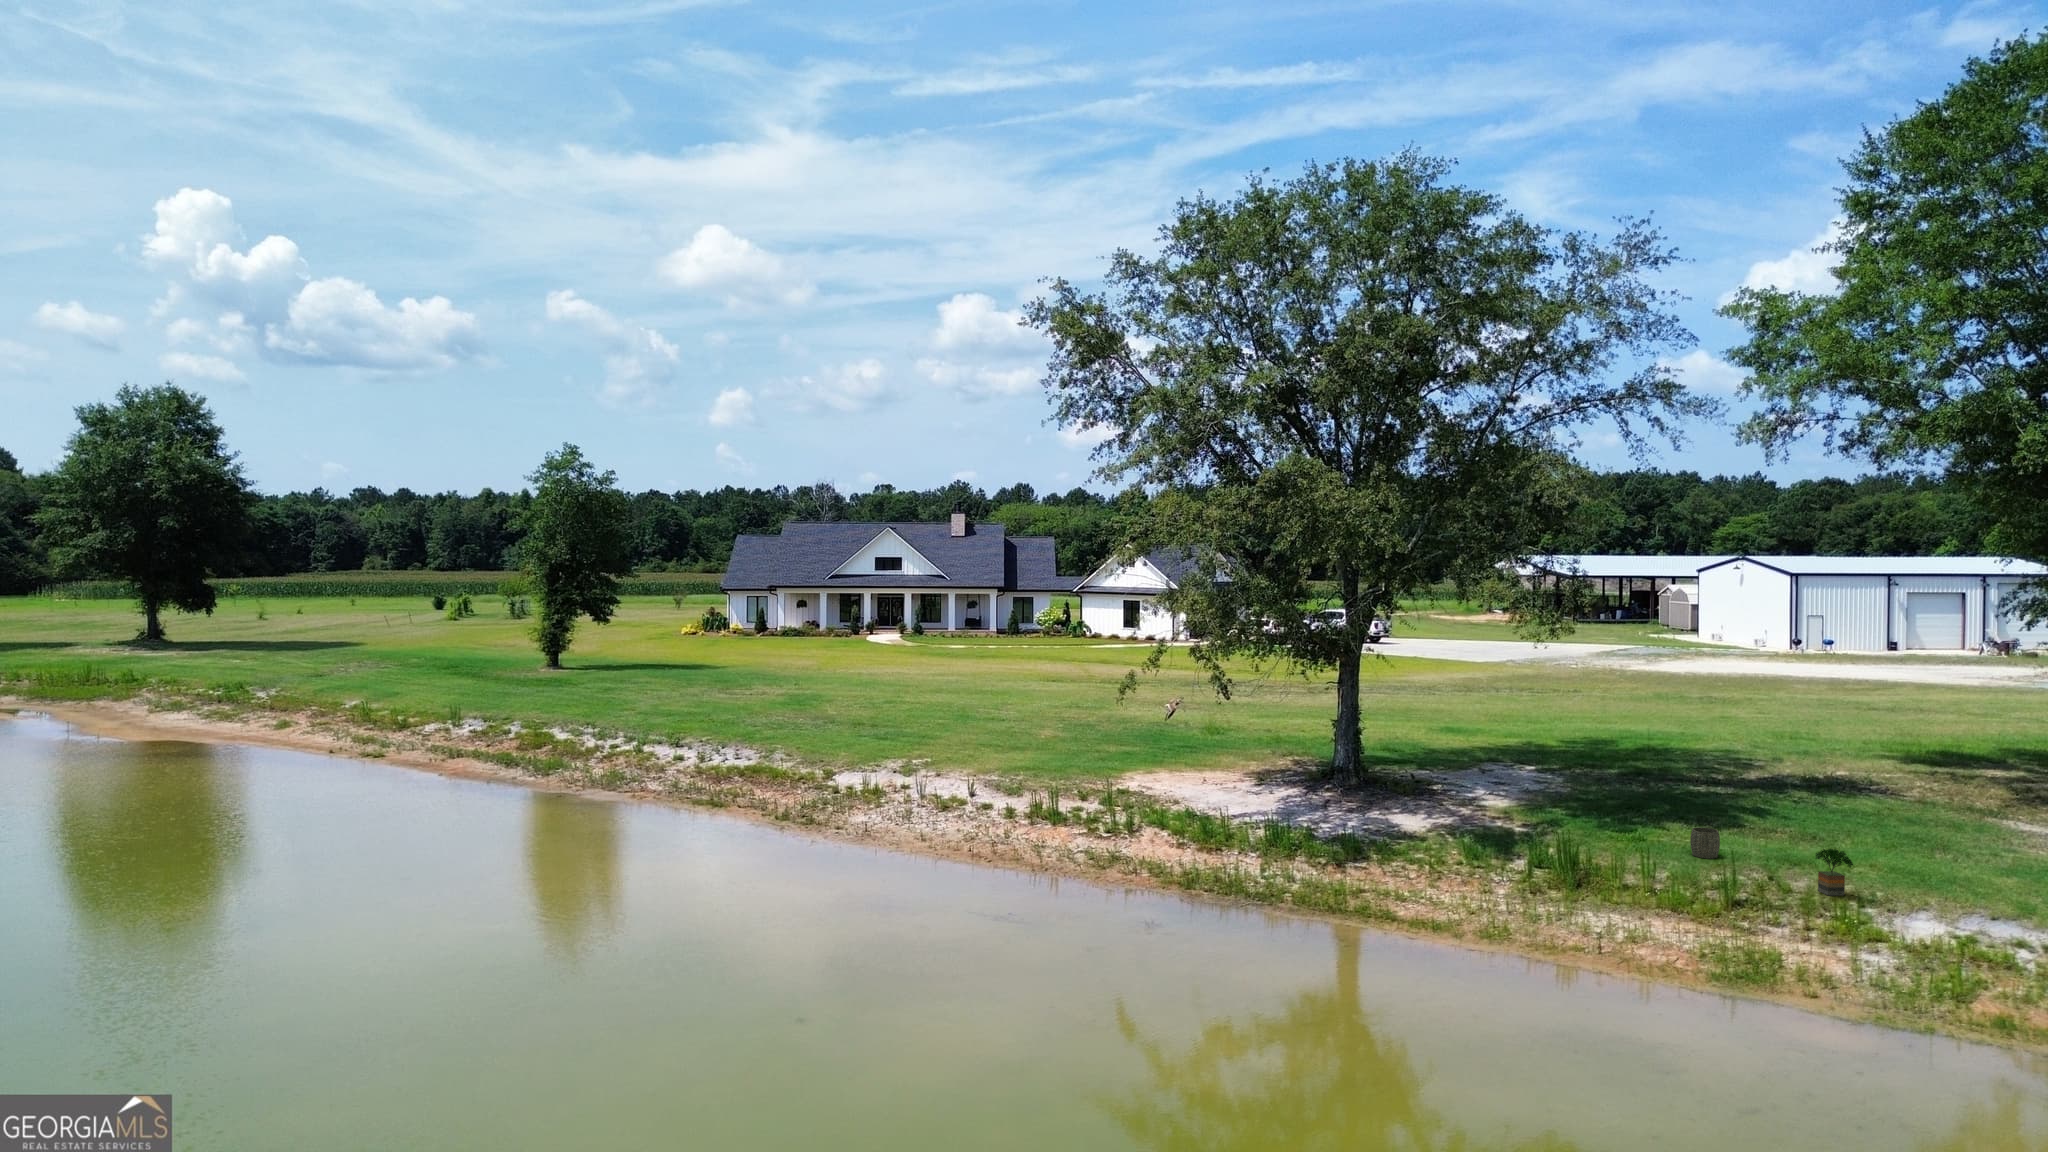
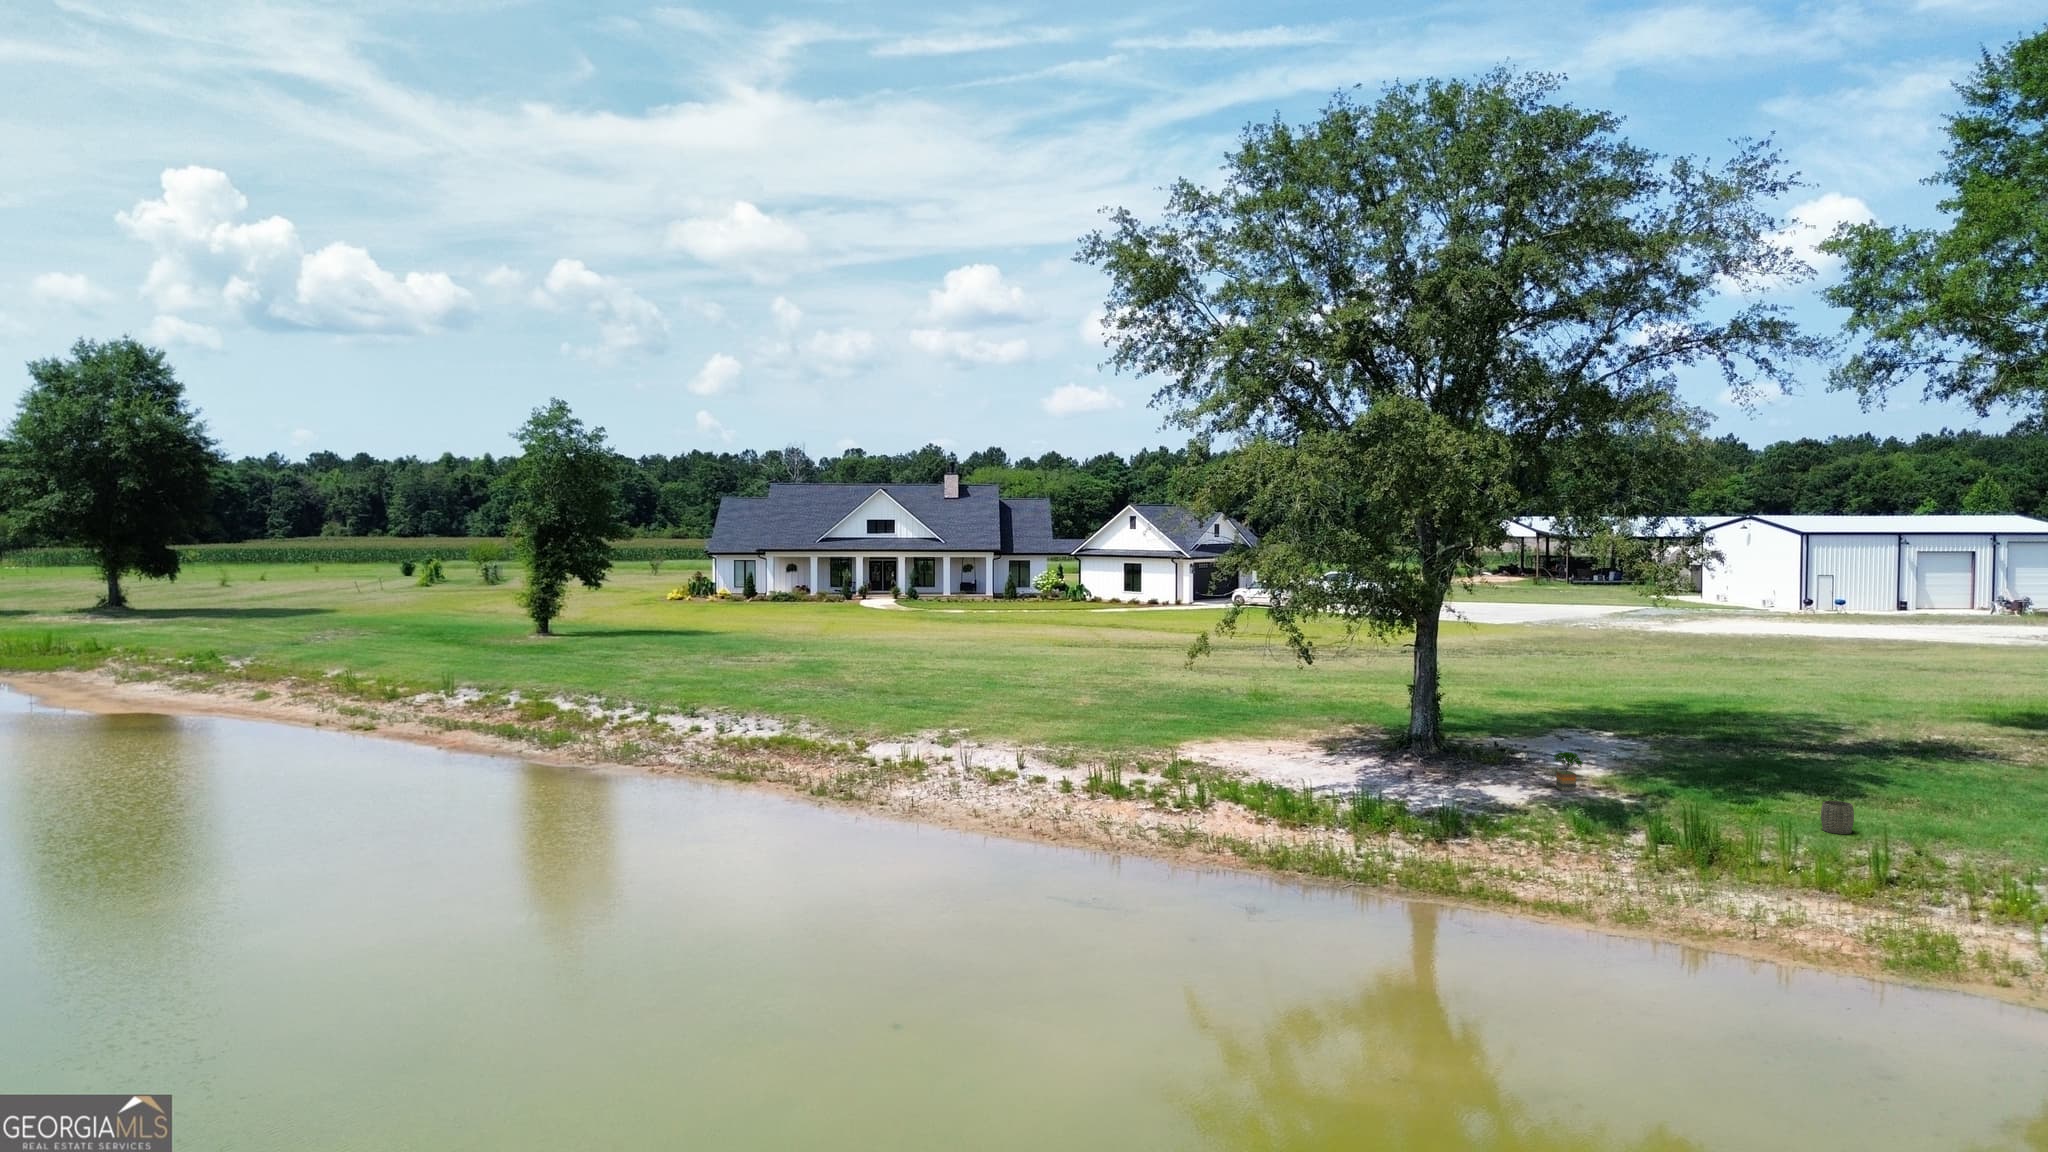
potted tree: present [1815,849,1853,896] -> present [1554,752,1583,791]

